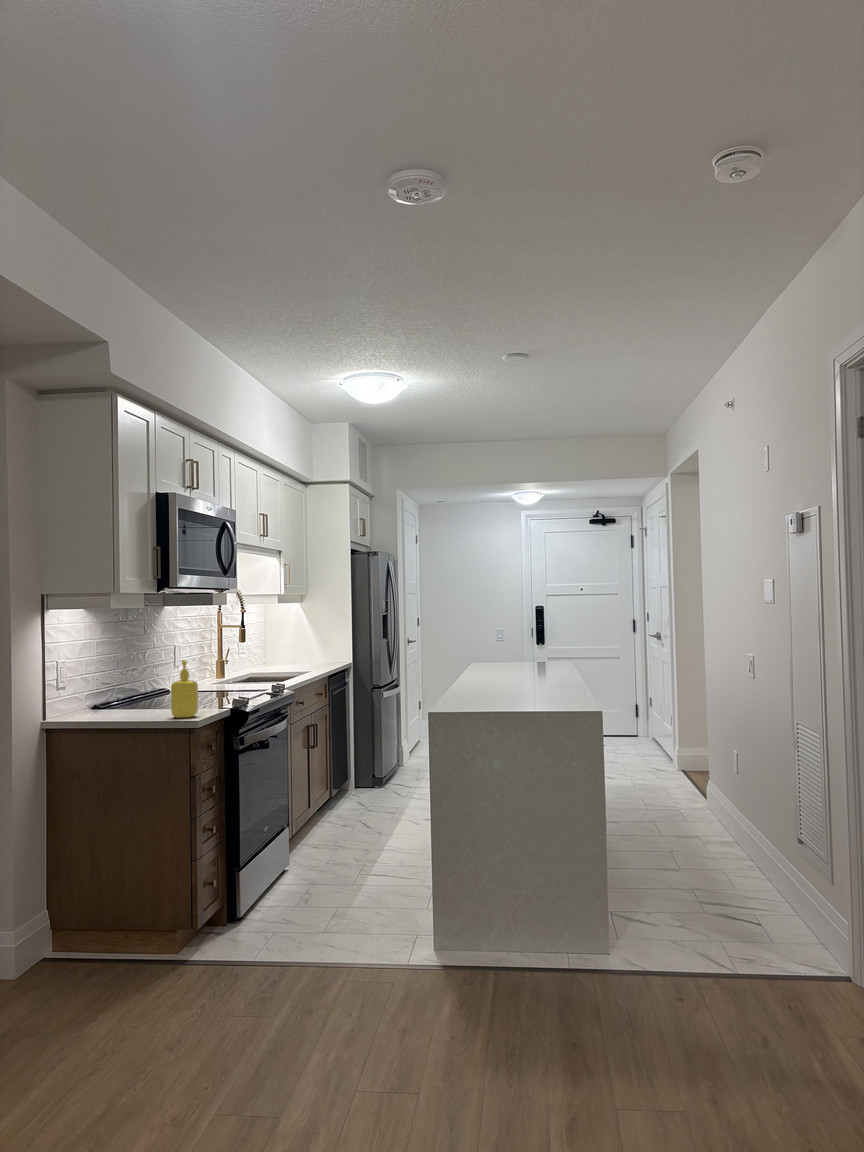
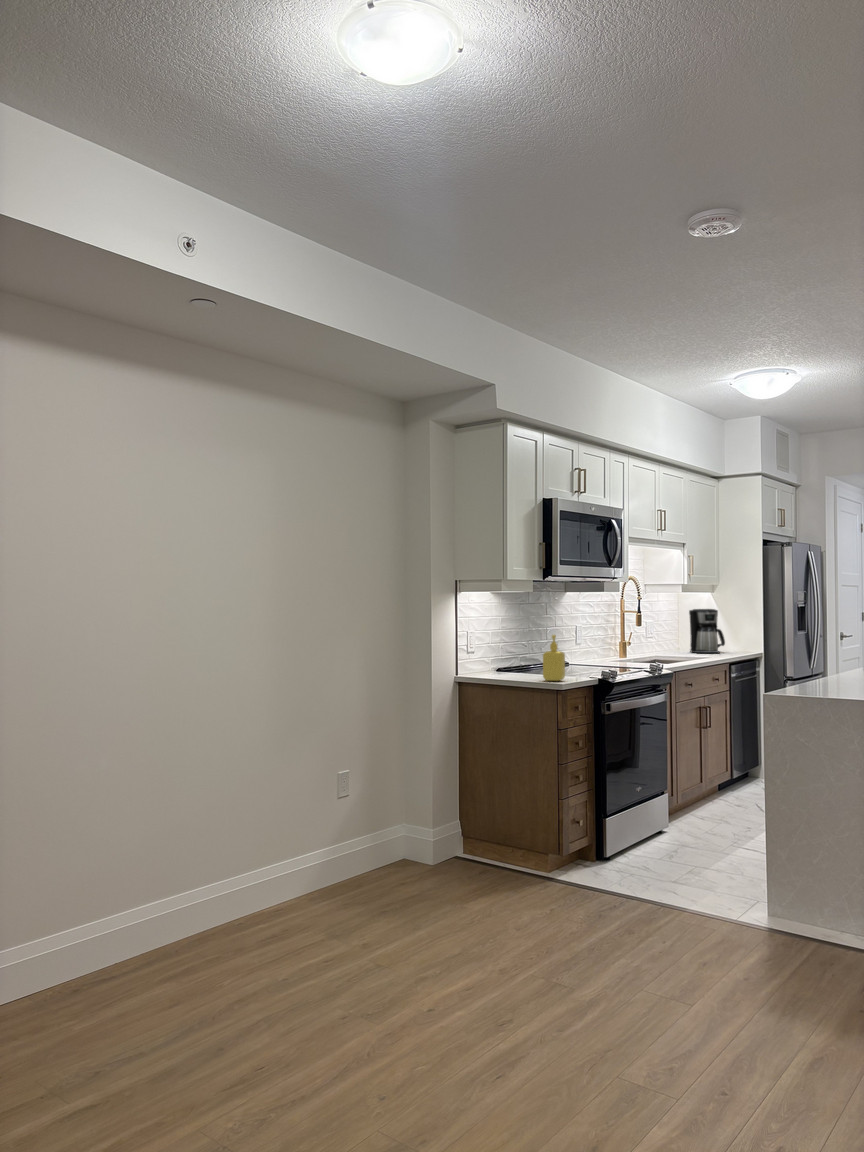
coffee maker: none [277,620,315,668] -> present [689,609,725,653]

